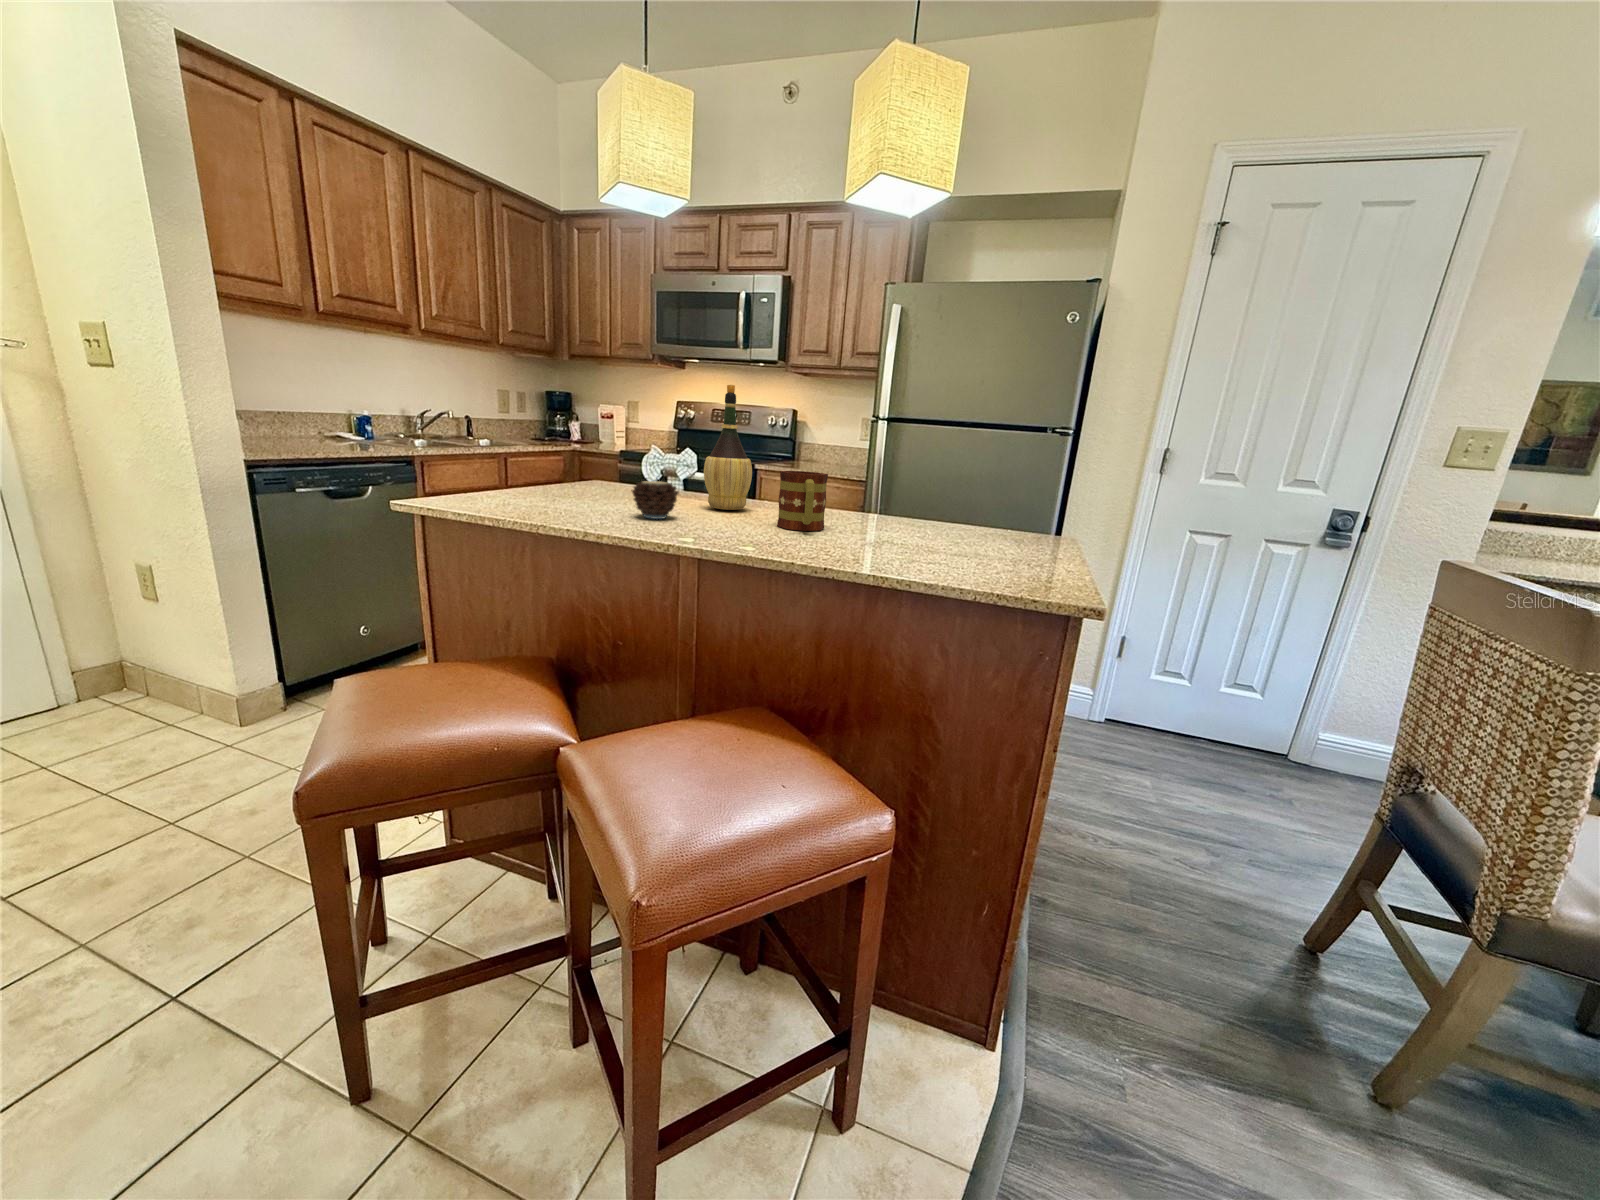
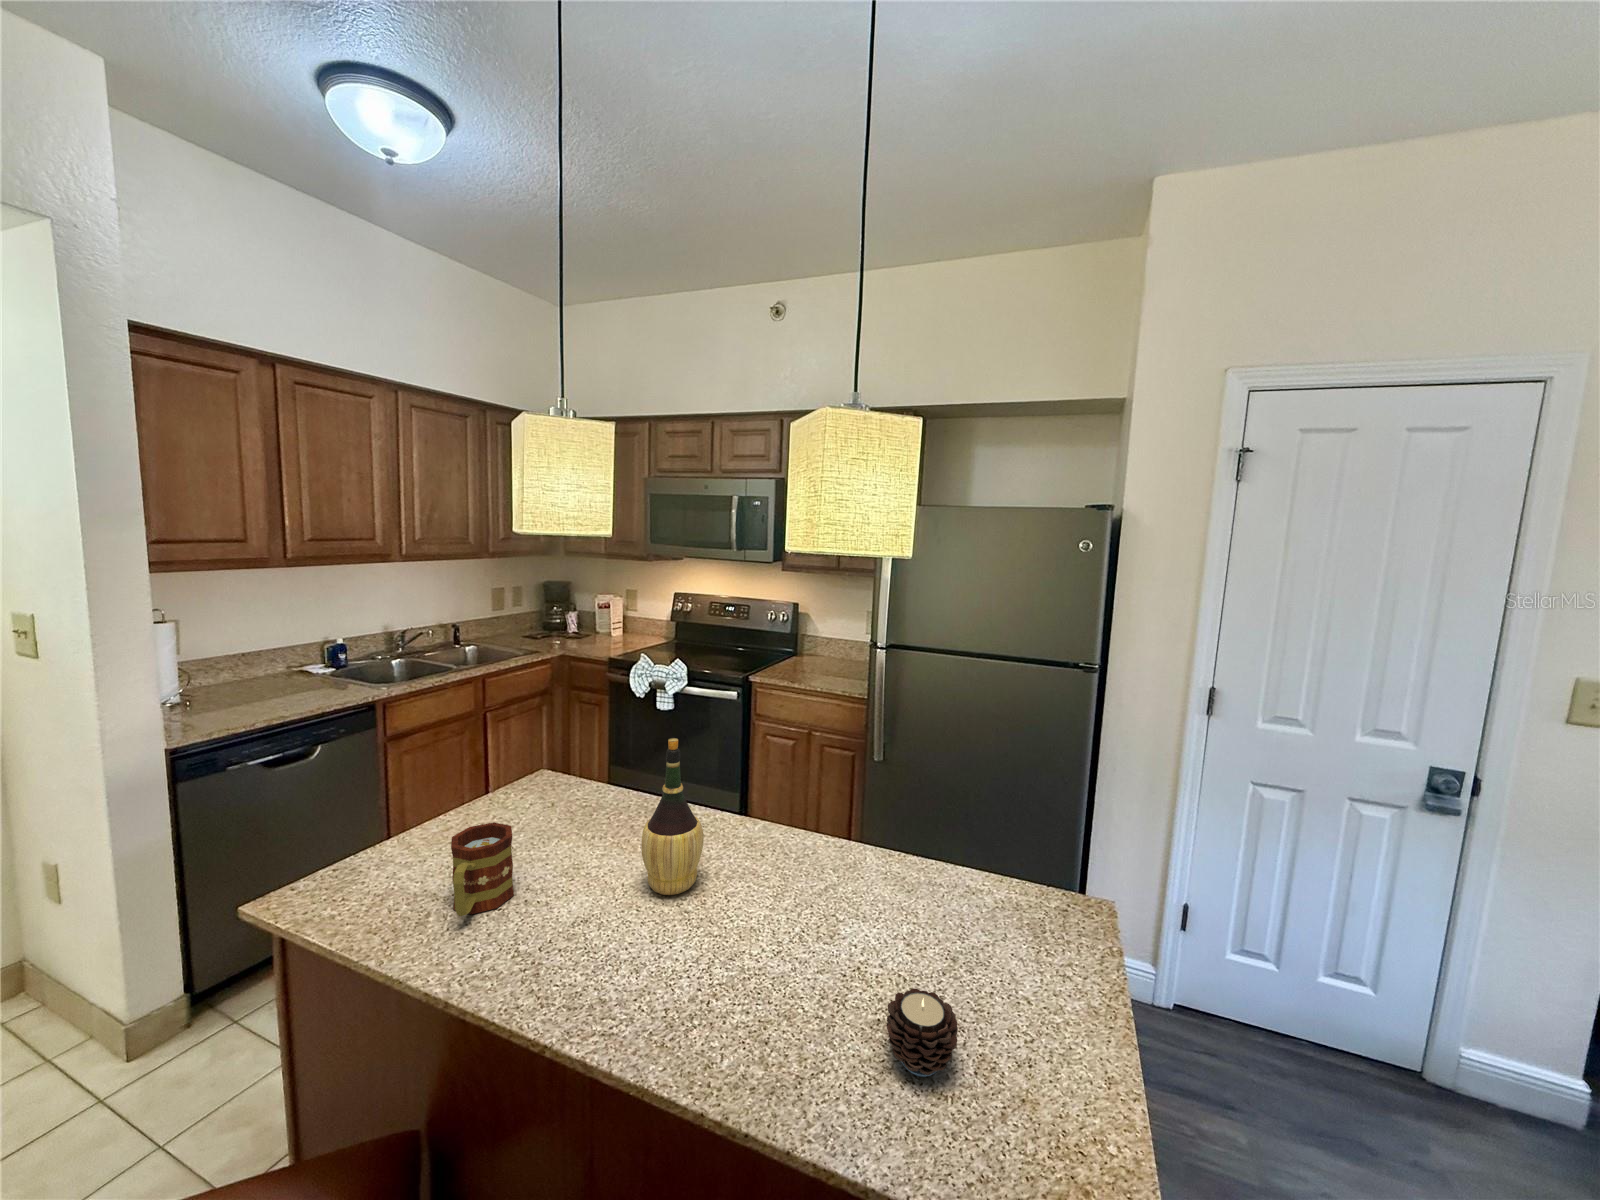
mug: present [777,471,828,531] -> present [451,822,514,916]
candle: present [631,481,678,519] -> present [886,989,958,1077]

